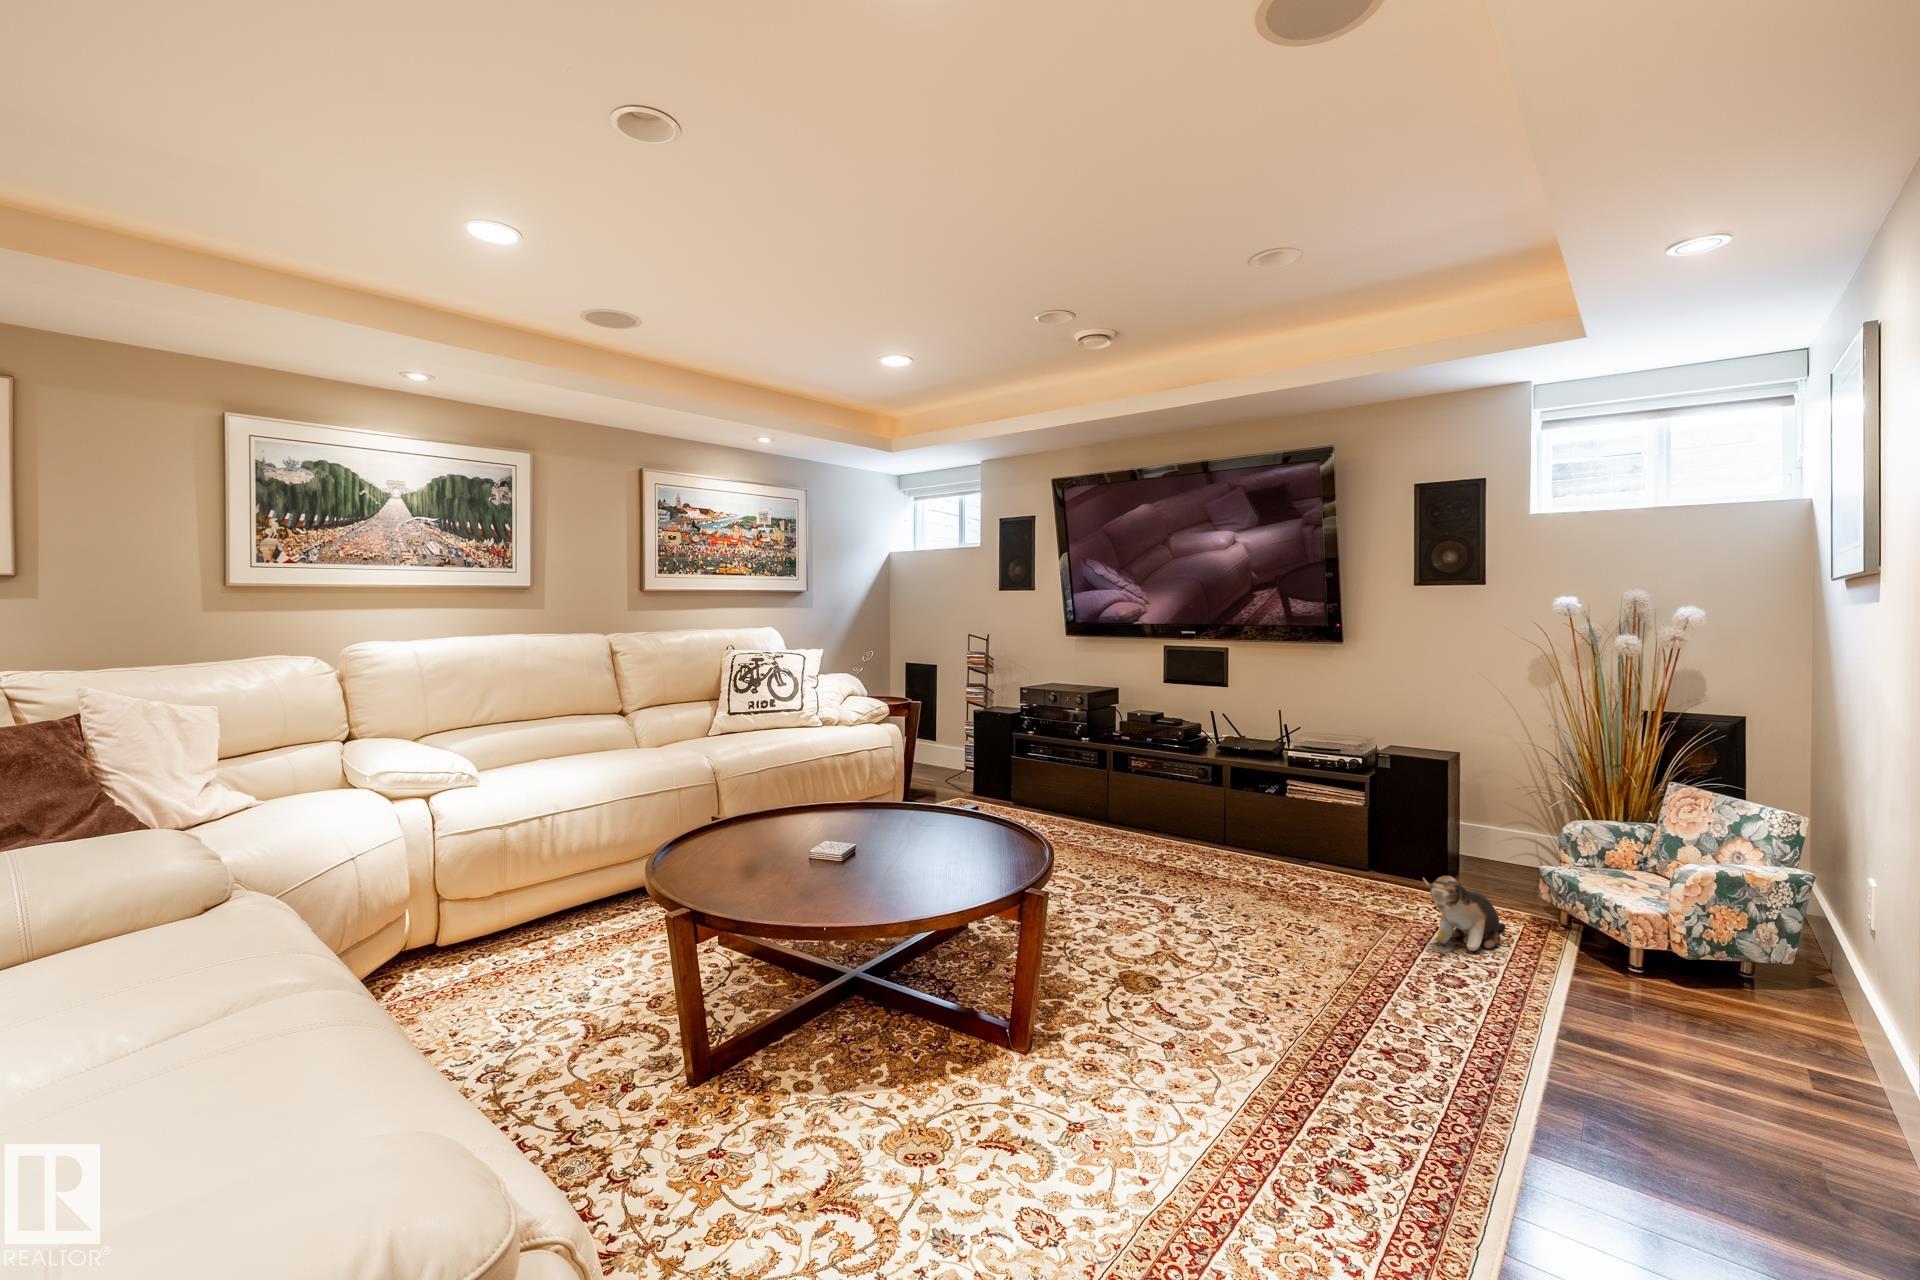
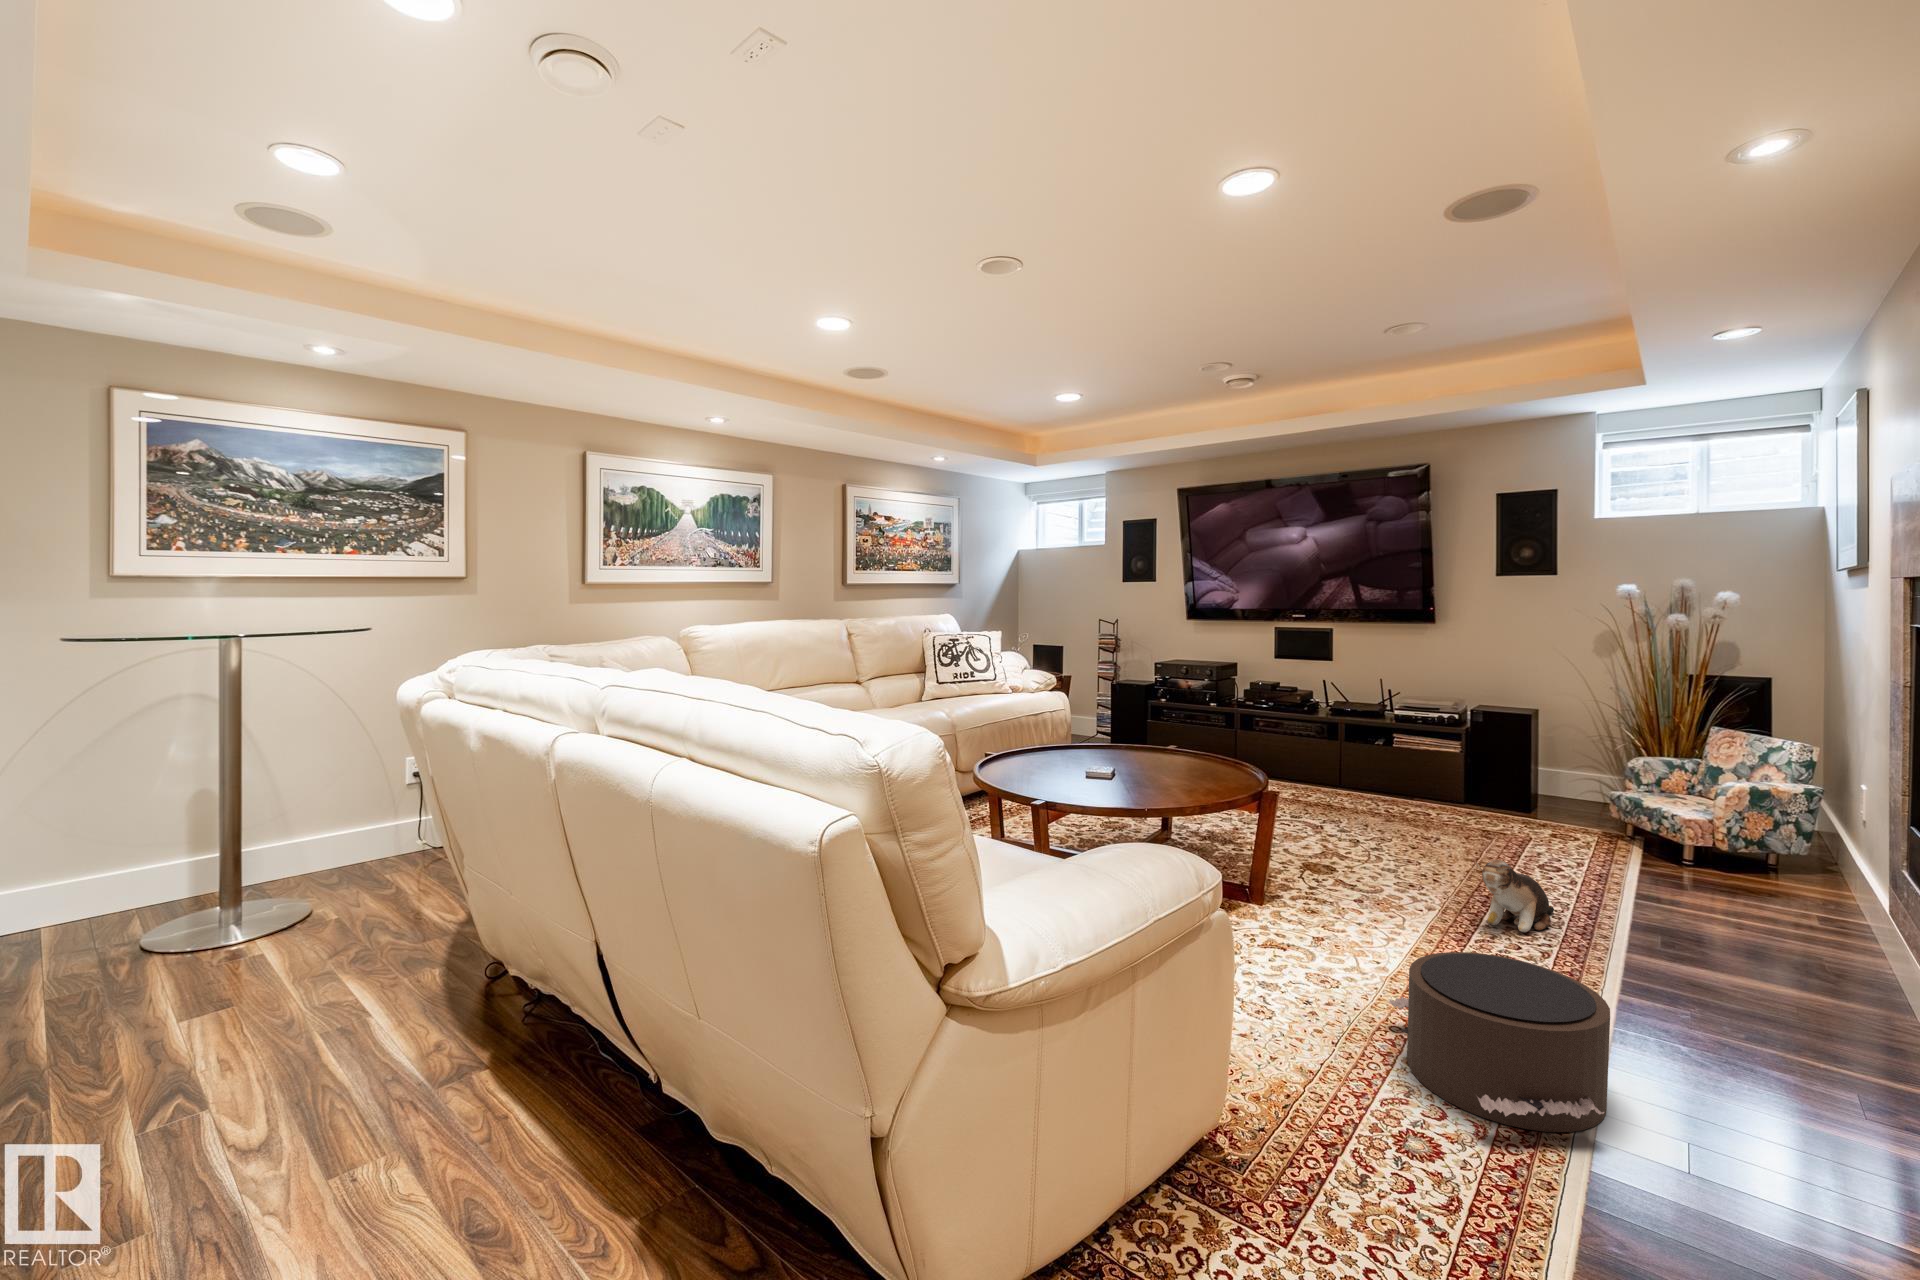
pouf: none [1324,973,1542,1162] -> present [1389,952,1610,1132]

